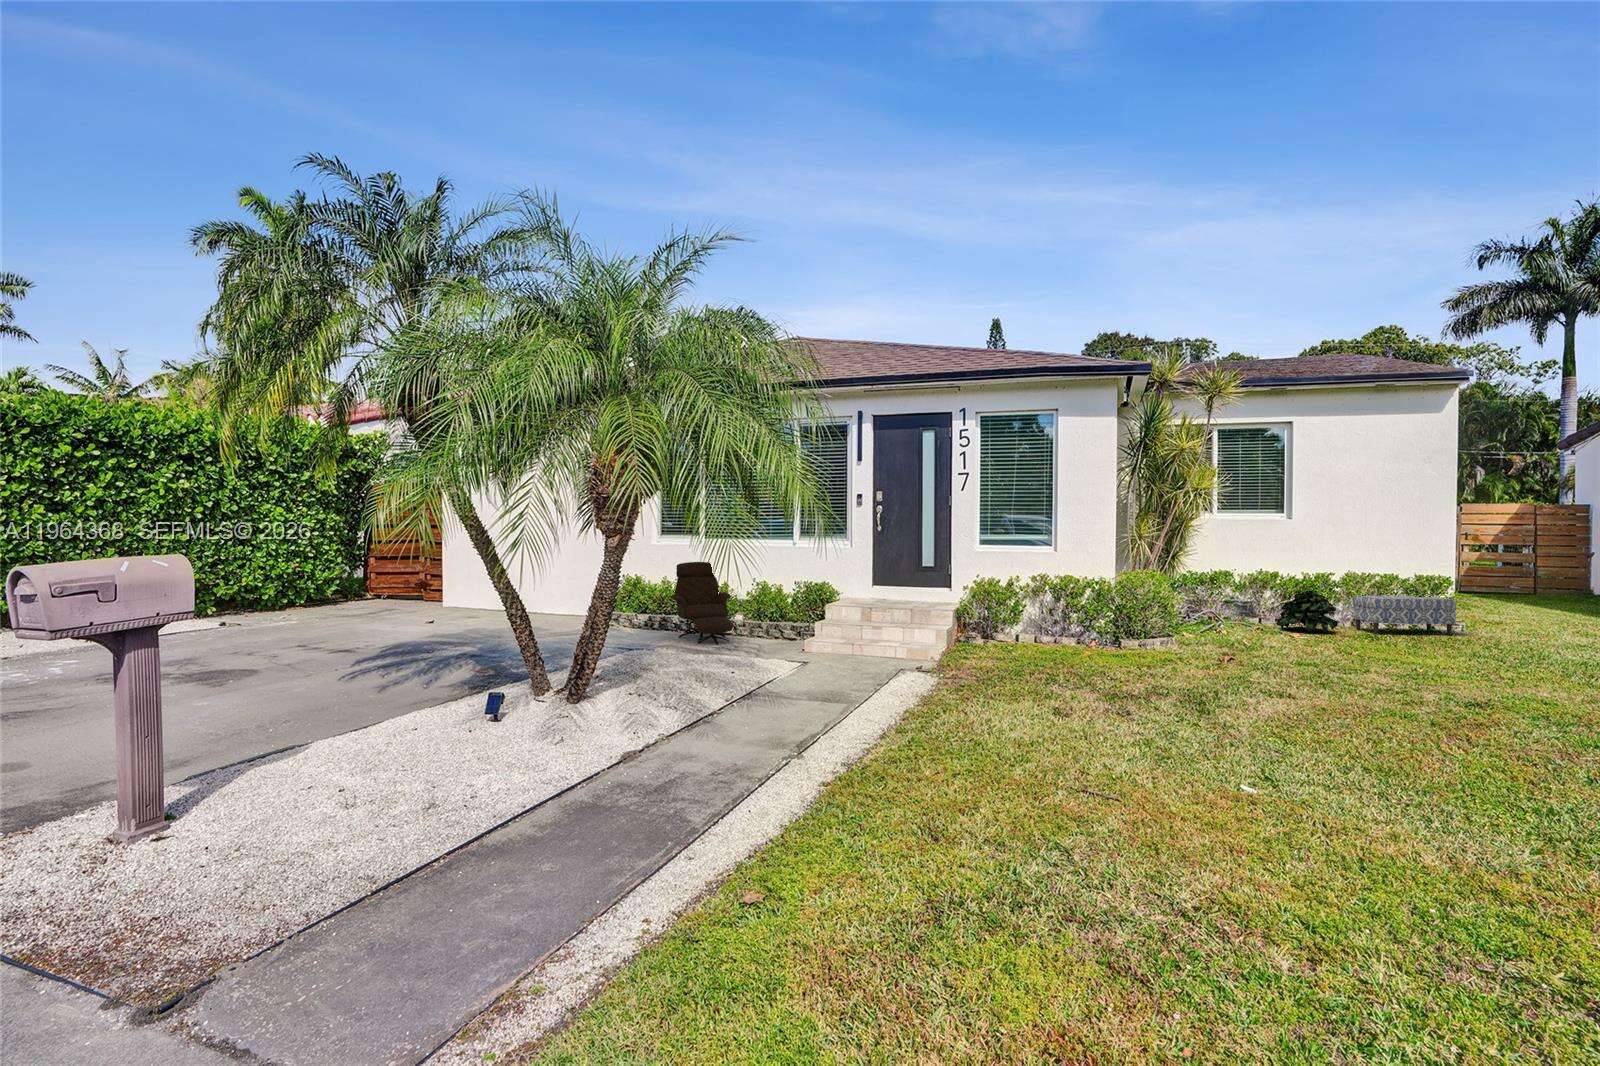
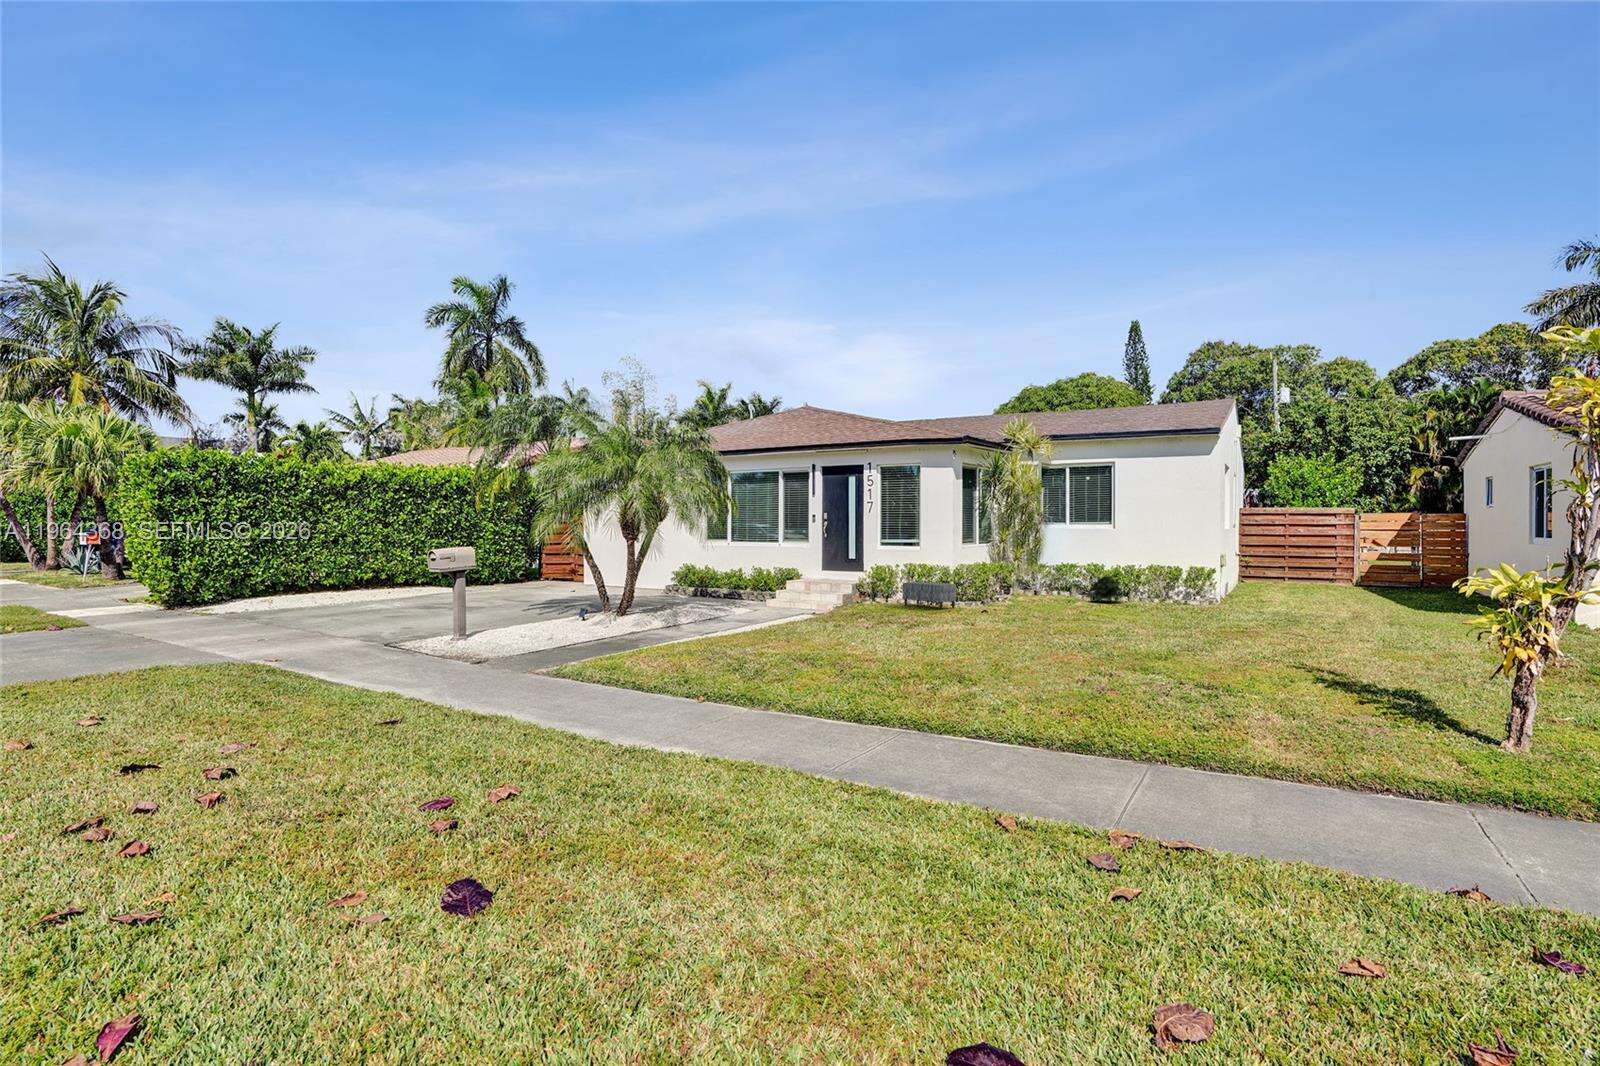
lounge chair: present [671,562,733,644] -> none [702,556,737,602]
bench: present [1353,595,1456,635] -> present [903,582,956,610]

